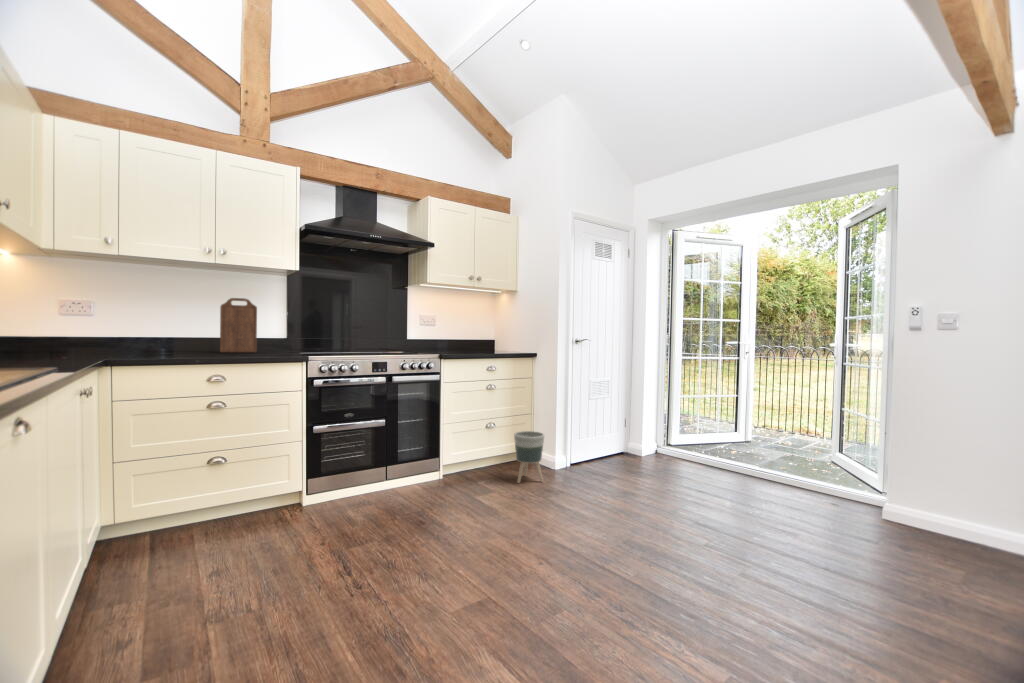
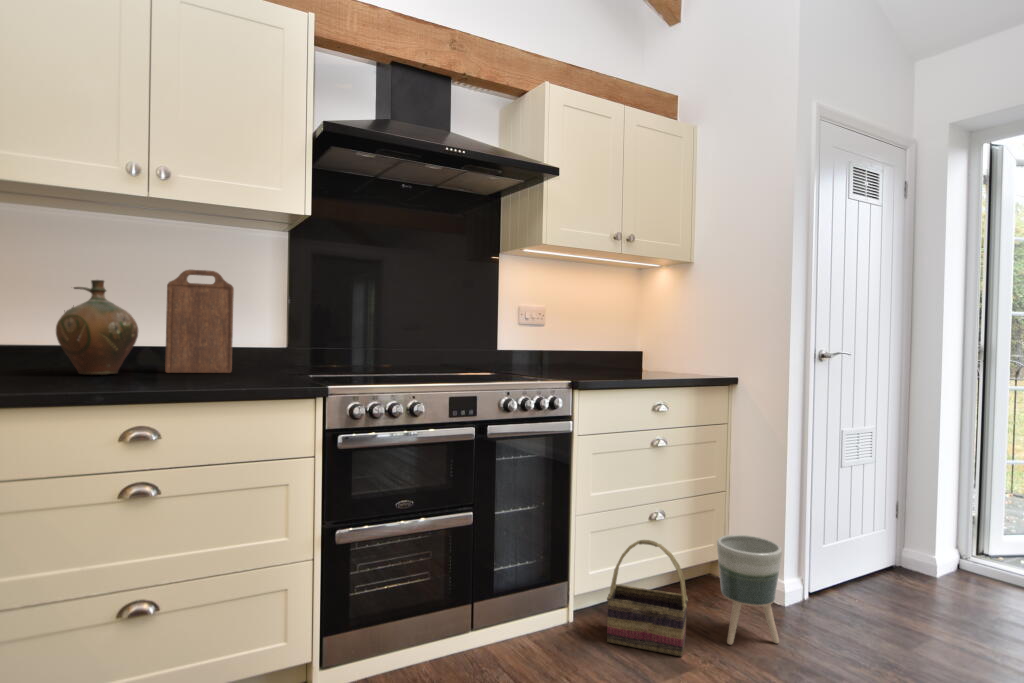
ceramic jug: none [161,304,205,353] -> present [56,280,138,375]
basket: none [457,433,498,488] -> present [607,540,688,656]

